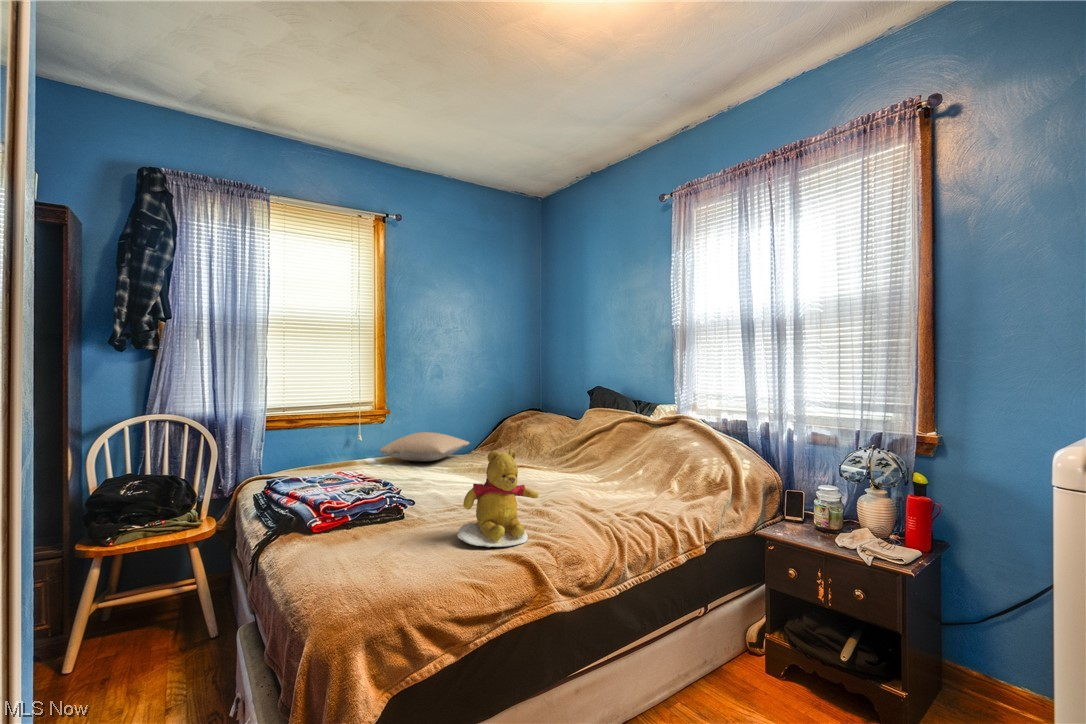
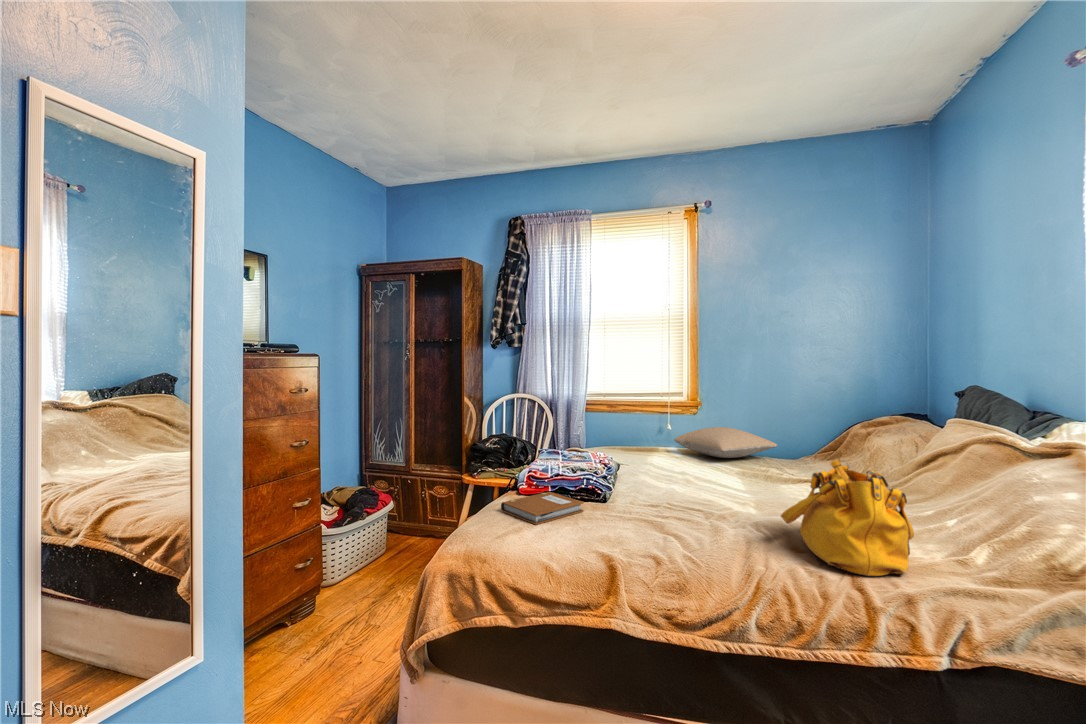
handbag: none [582,440,663,514] -> present [781,459,914,576]
teddy bear: present [457,449,539,547] -> none [588,447,682,550]
notebook: none [331,520,414,555] -> present [501,492,584,525]

